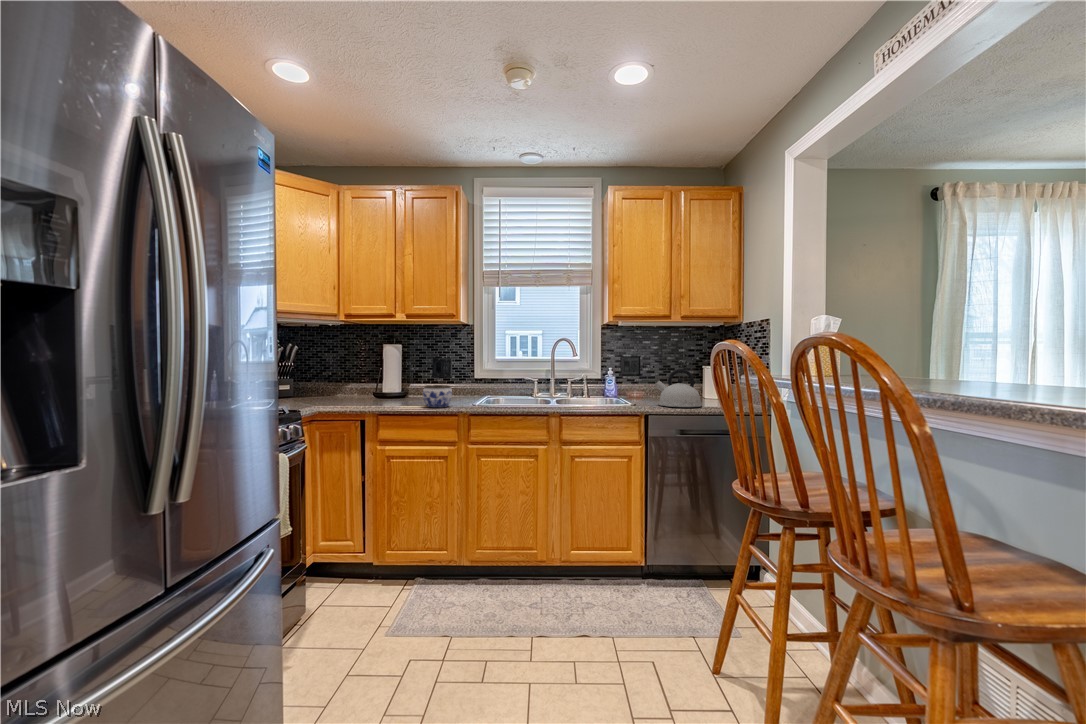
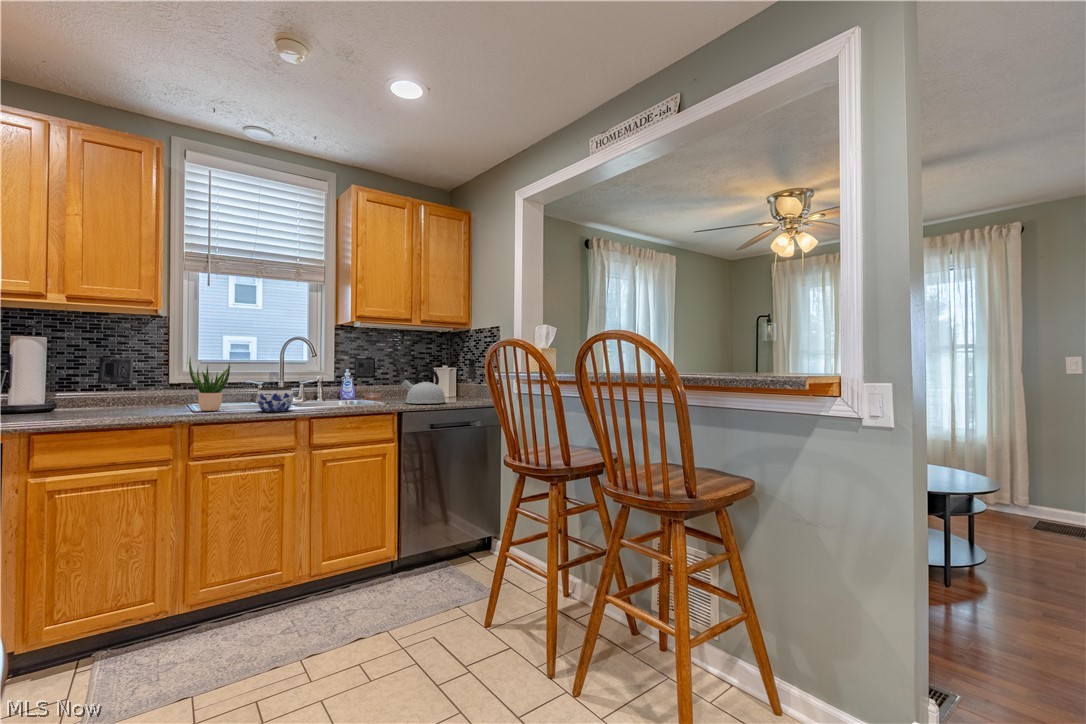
potted plant: none [476,358,506,404] -> present [189,356,231,411]
jar: present [423,385,452,407] -> present [257,387,294,412]

